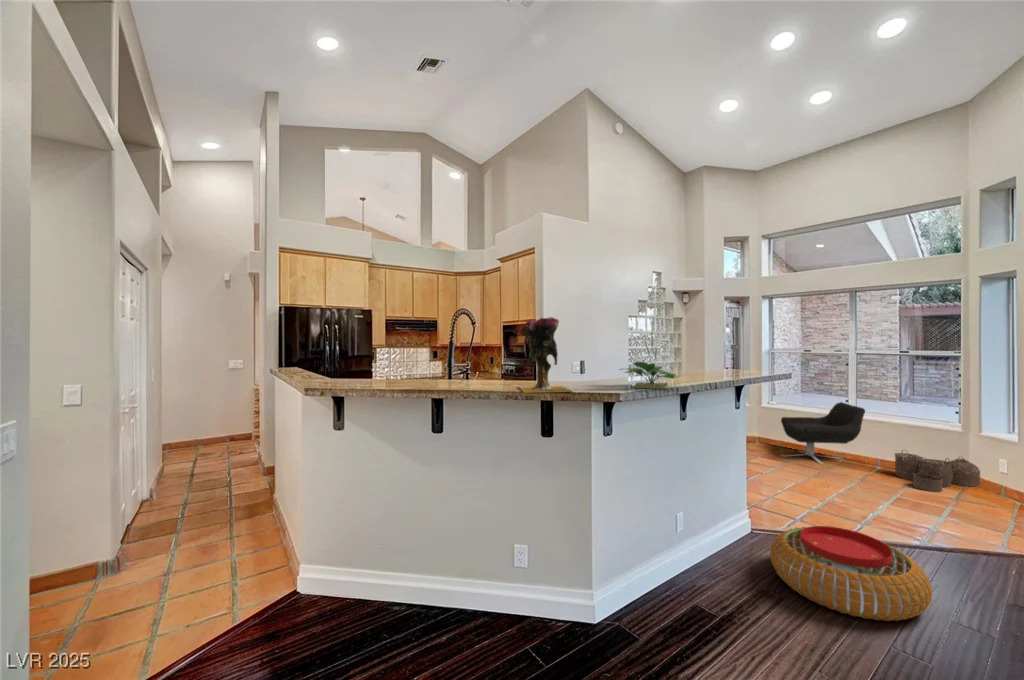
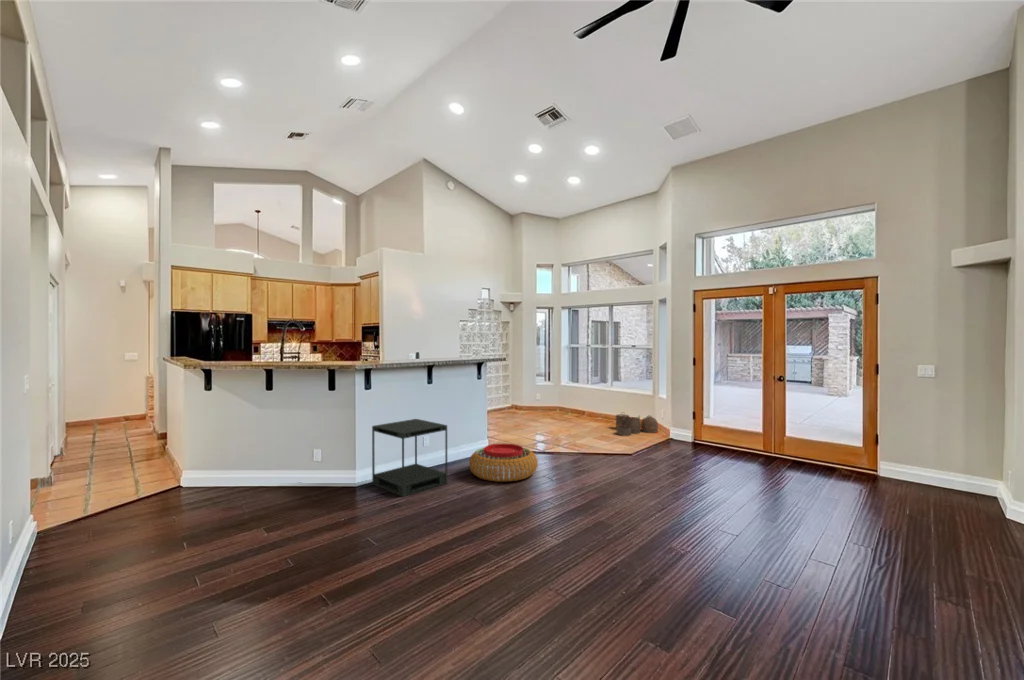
vase: present [519,317,571,393] -> none [310,327,342,366]
potted plant: present [620,336,677,389] -> none [373,333,408,365]
lounge chair: present [781,402,865,464] -> none [559,383,608,424]
side table: none [620,480,766,663] -> present [372,419,447,497]

